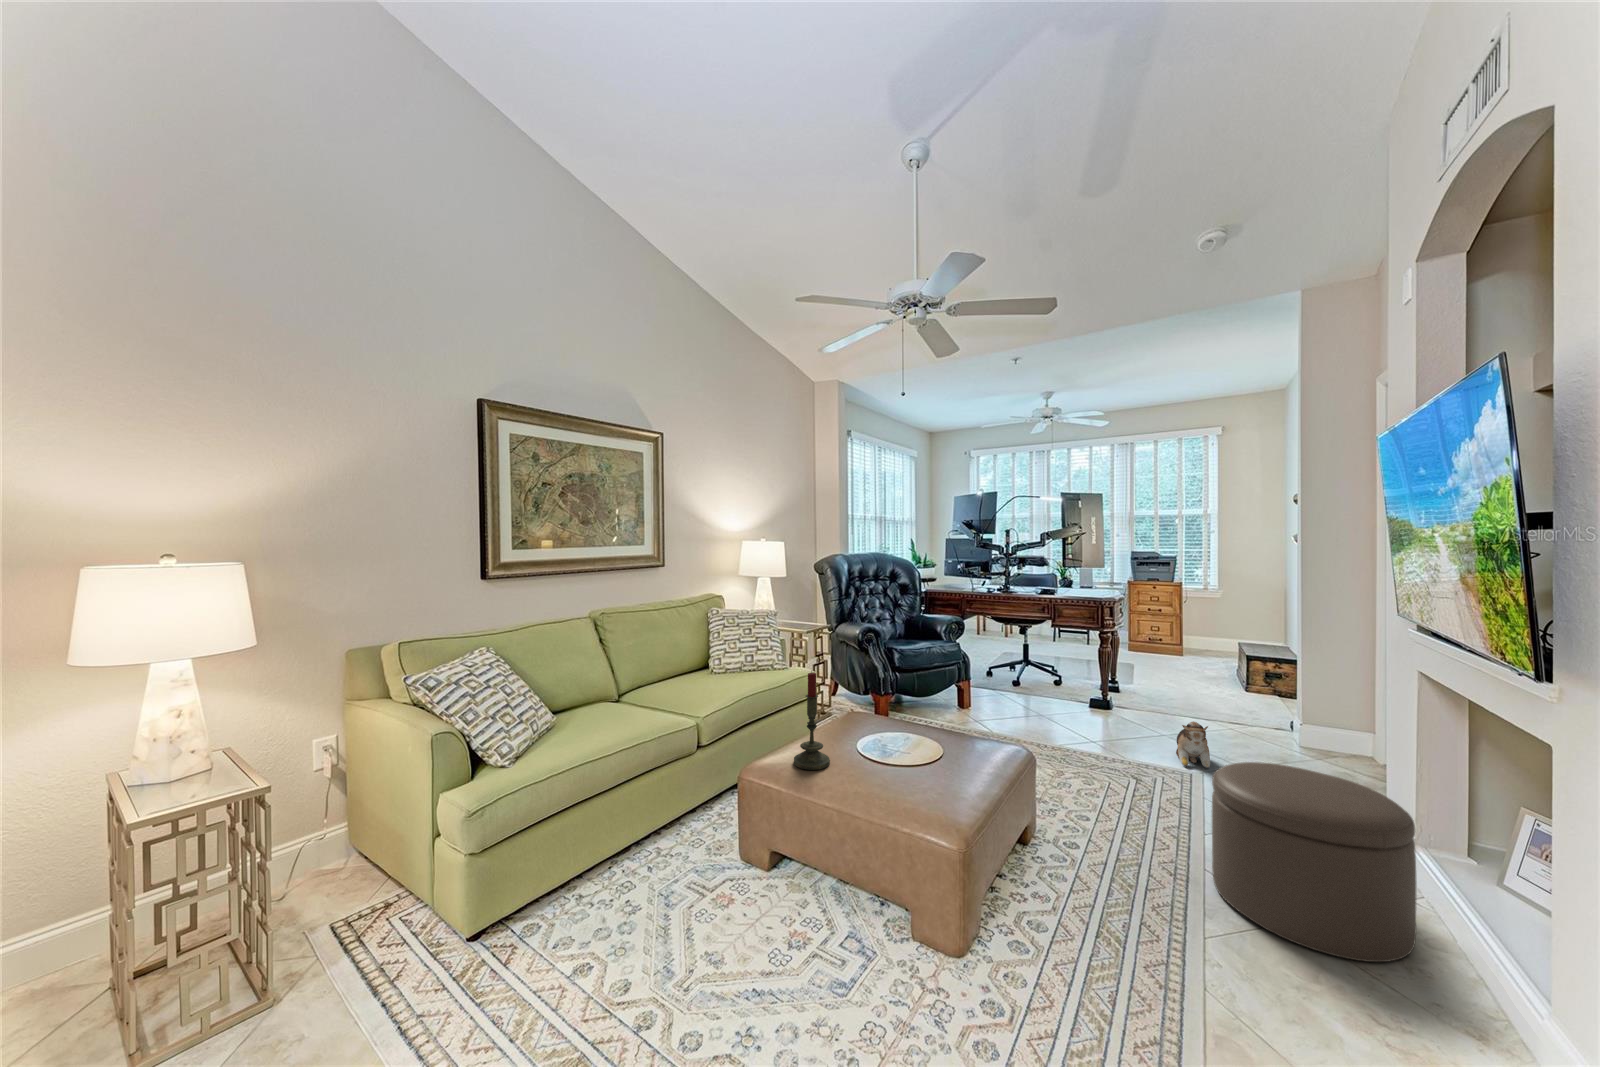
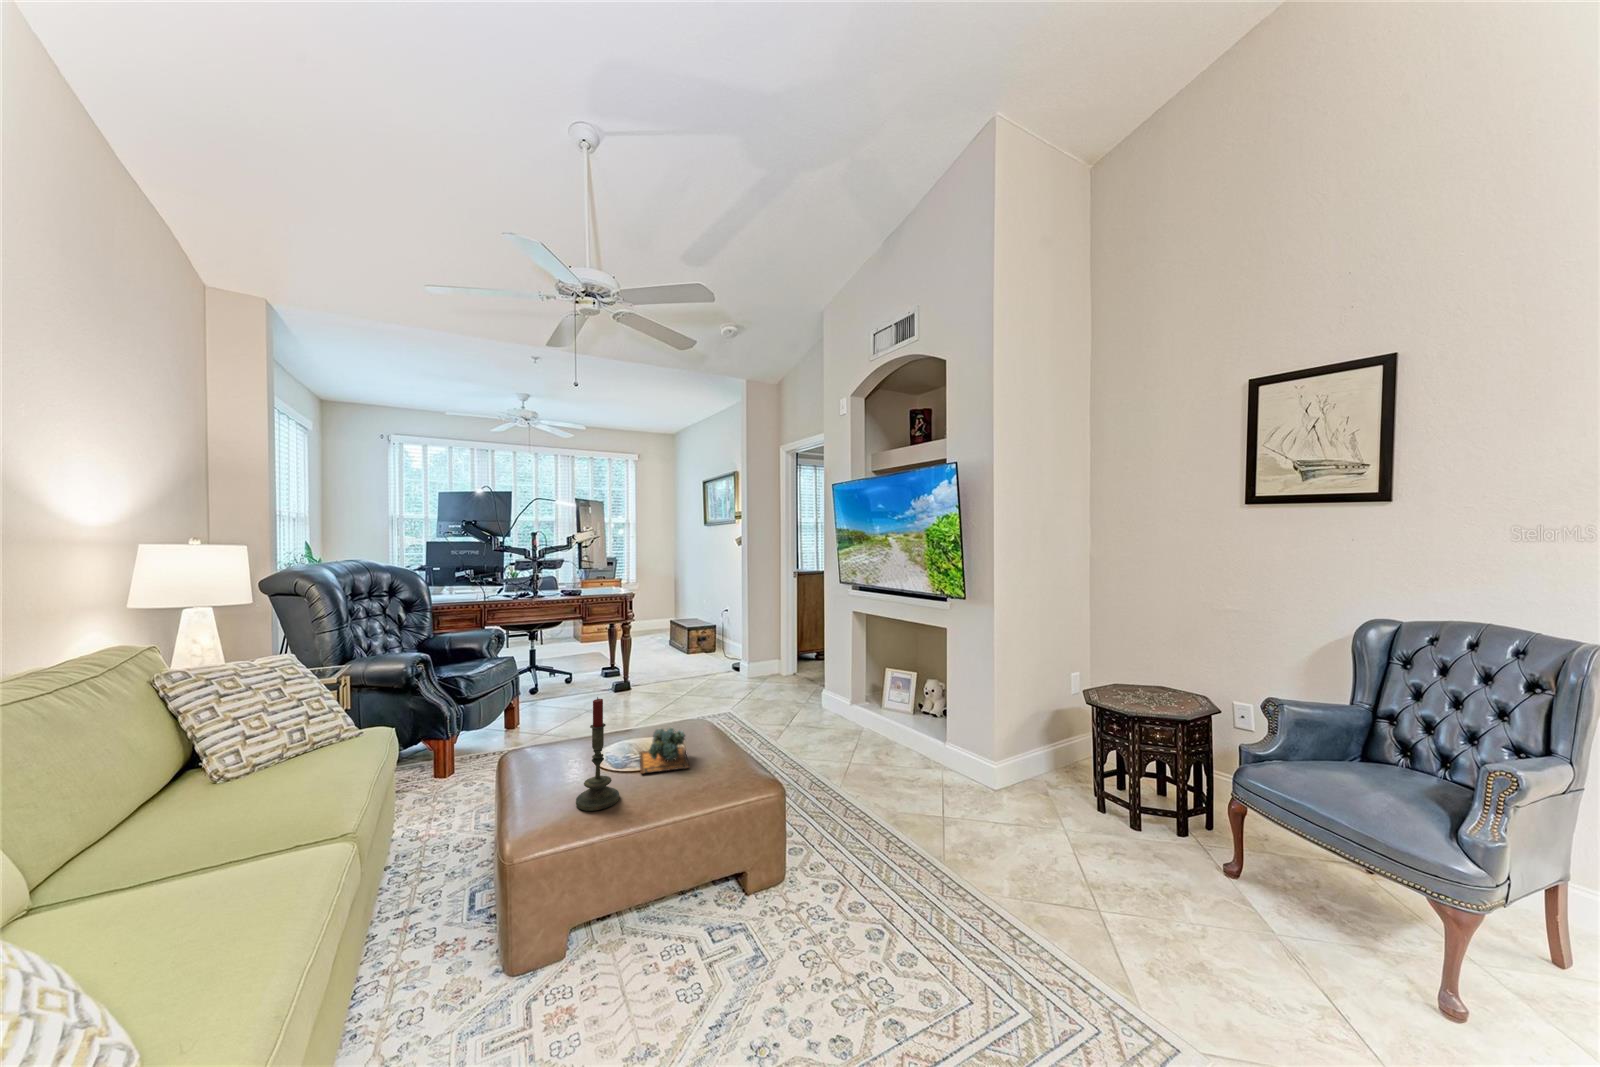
plush toy: present [1176,721,1210,768] -> none [704,673,736,707]
succulent plant: none [867,726,941,775] -> present [640,728,689,774]
ottoman: present [1212,762,1416,962] -> none [803,676,889,770]

